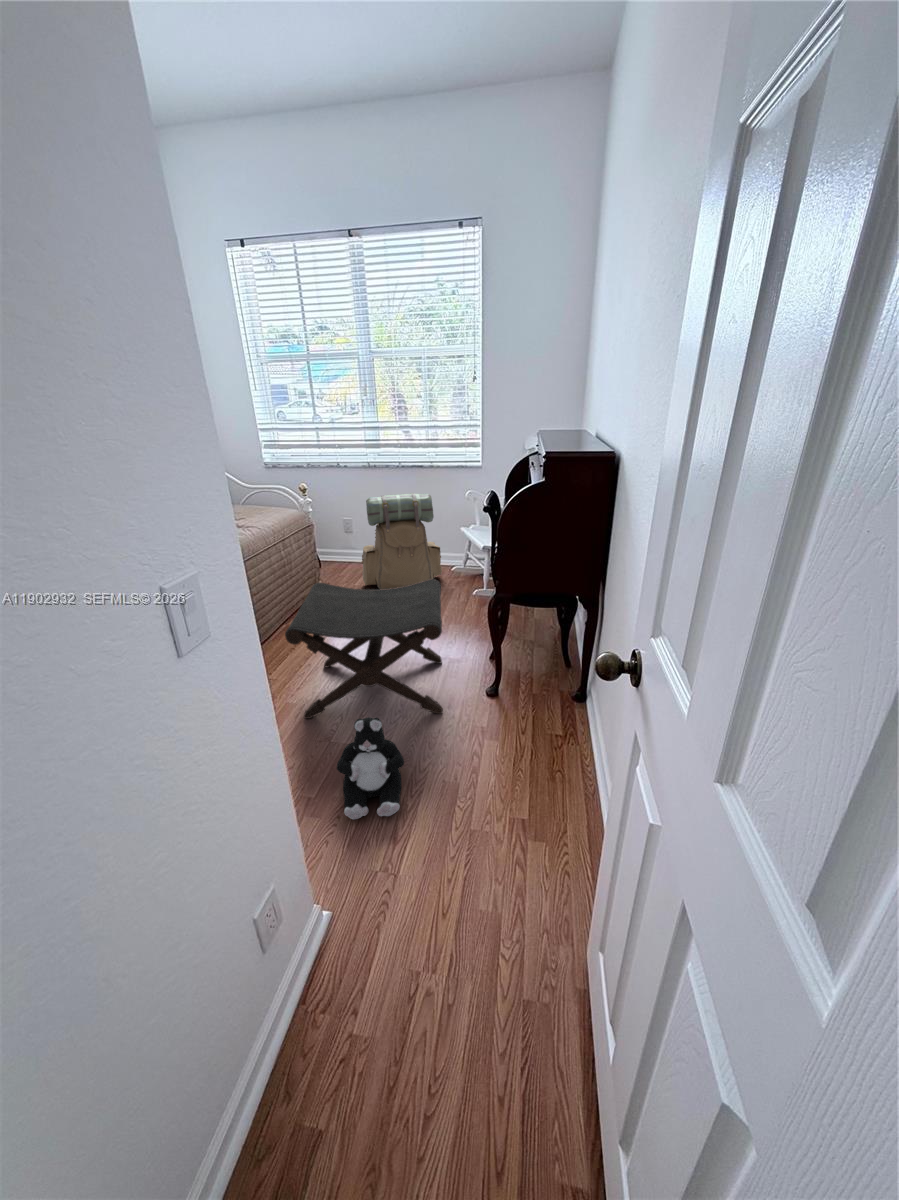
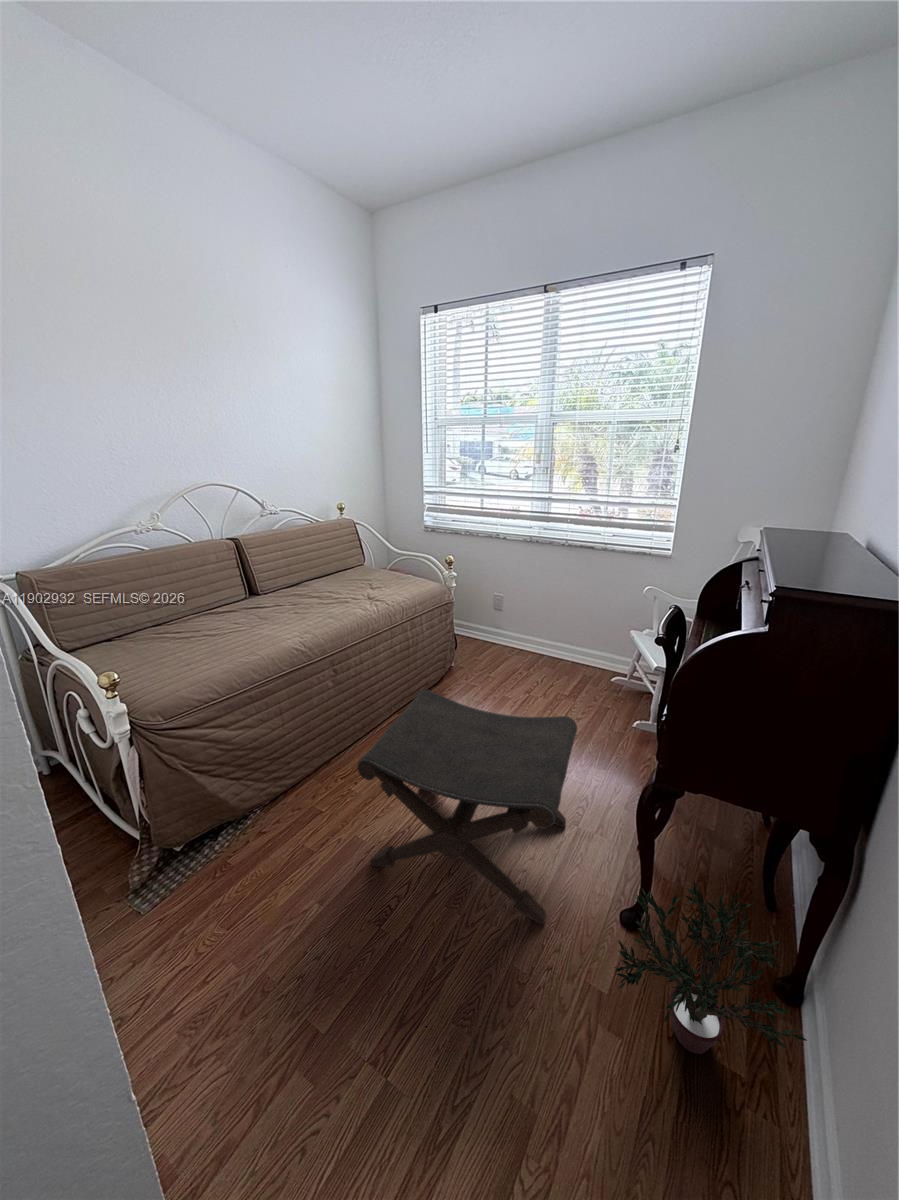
backpack: present [362,493,442,589] -> none [501,579,600,695]
potted plant: none [491,644,592,740] -> present [614,881,807,1054]
plush toy: present [337,717,404,819] -> none [350,936,456,1122]

